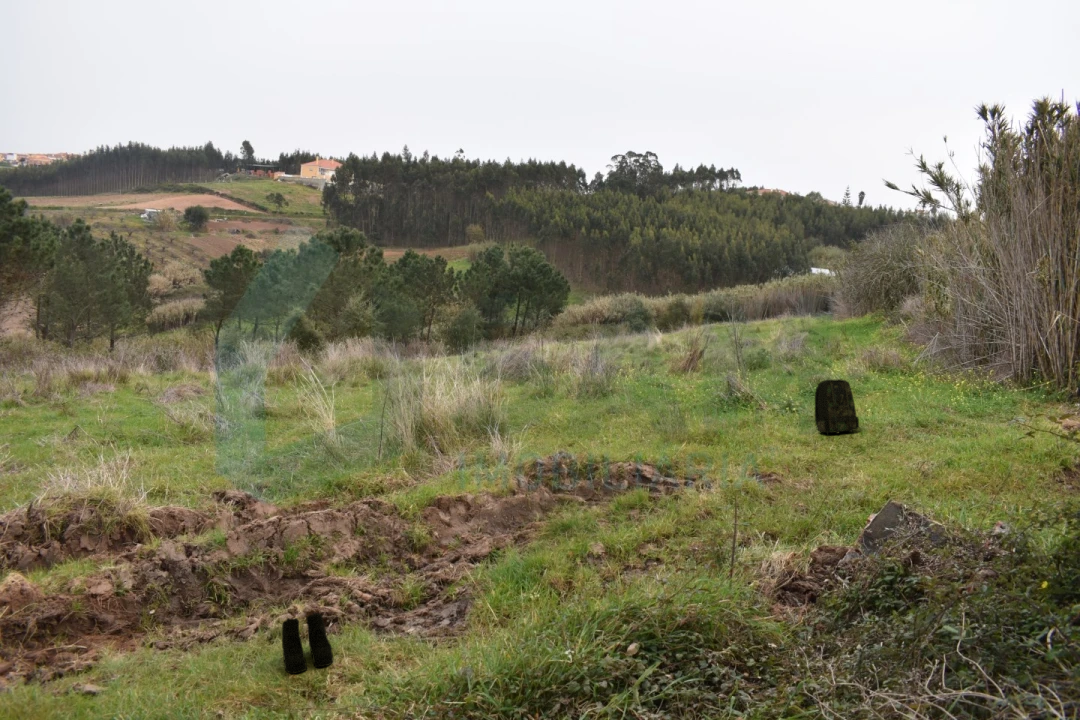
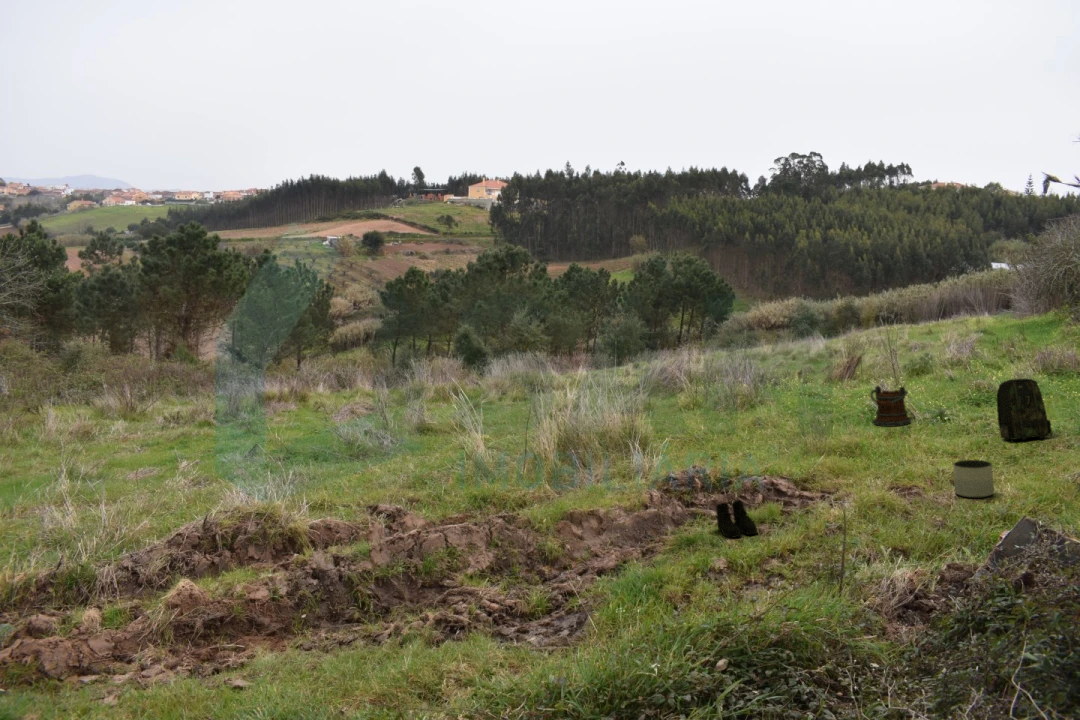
bucket: none [704,383,738,420] -> present [871,386,911,427]
planter: none [792,451,825,485] -> present [953,460,994,498]
boots: present [282,613,333,674] -> present [716,500,757,537]

